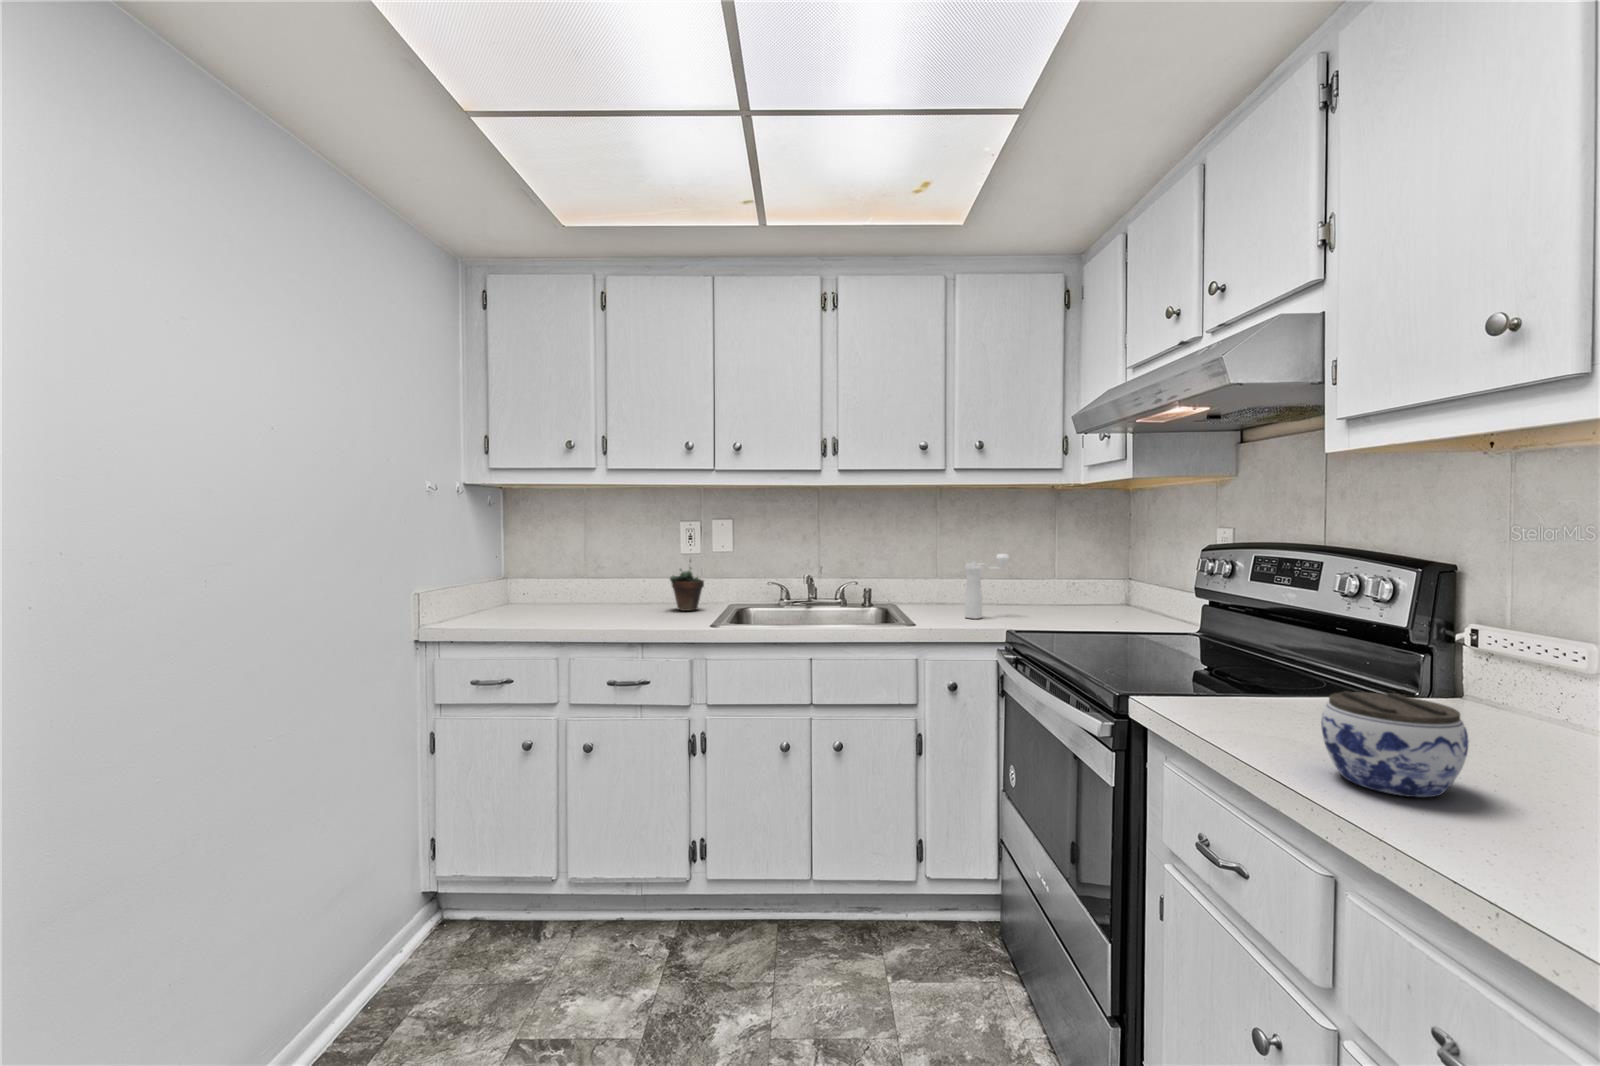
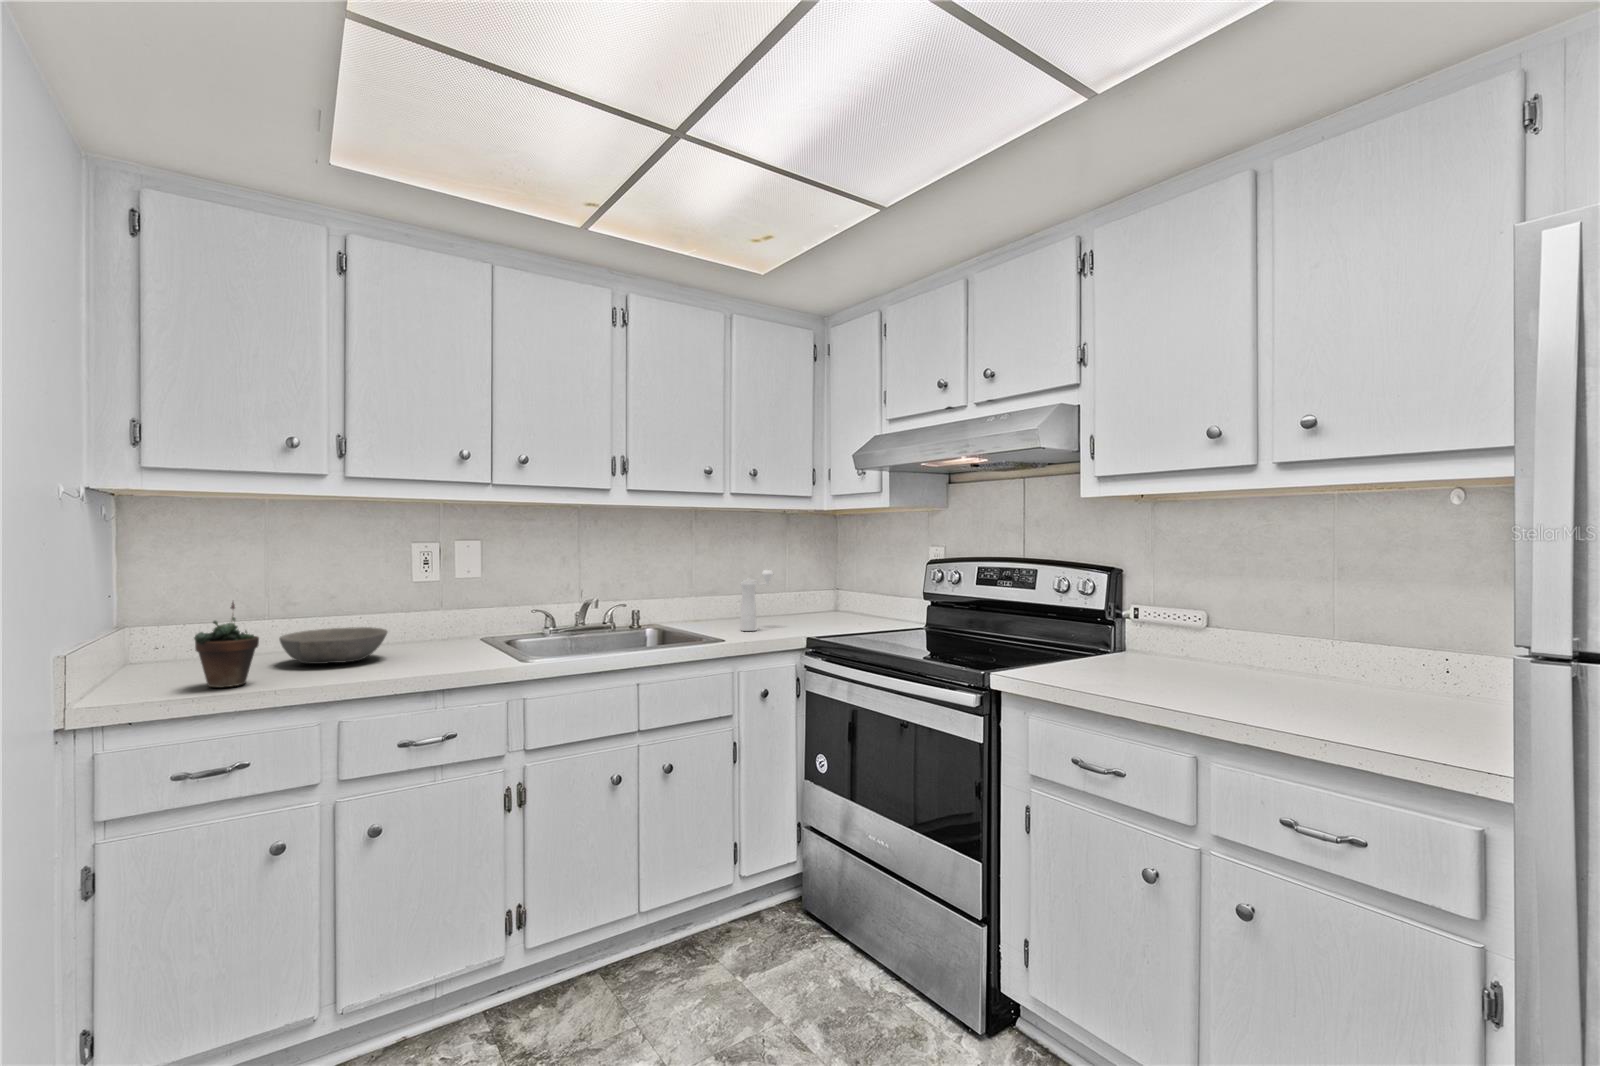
succulent plant: present [670,560,704,611] -> present [194,602,259,687]
bowl: none [562,589,637,615] -> present [280,627,387,664]
jar: present [1321,691,1469,797] -> none [1151,644,1227,702]

